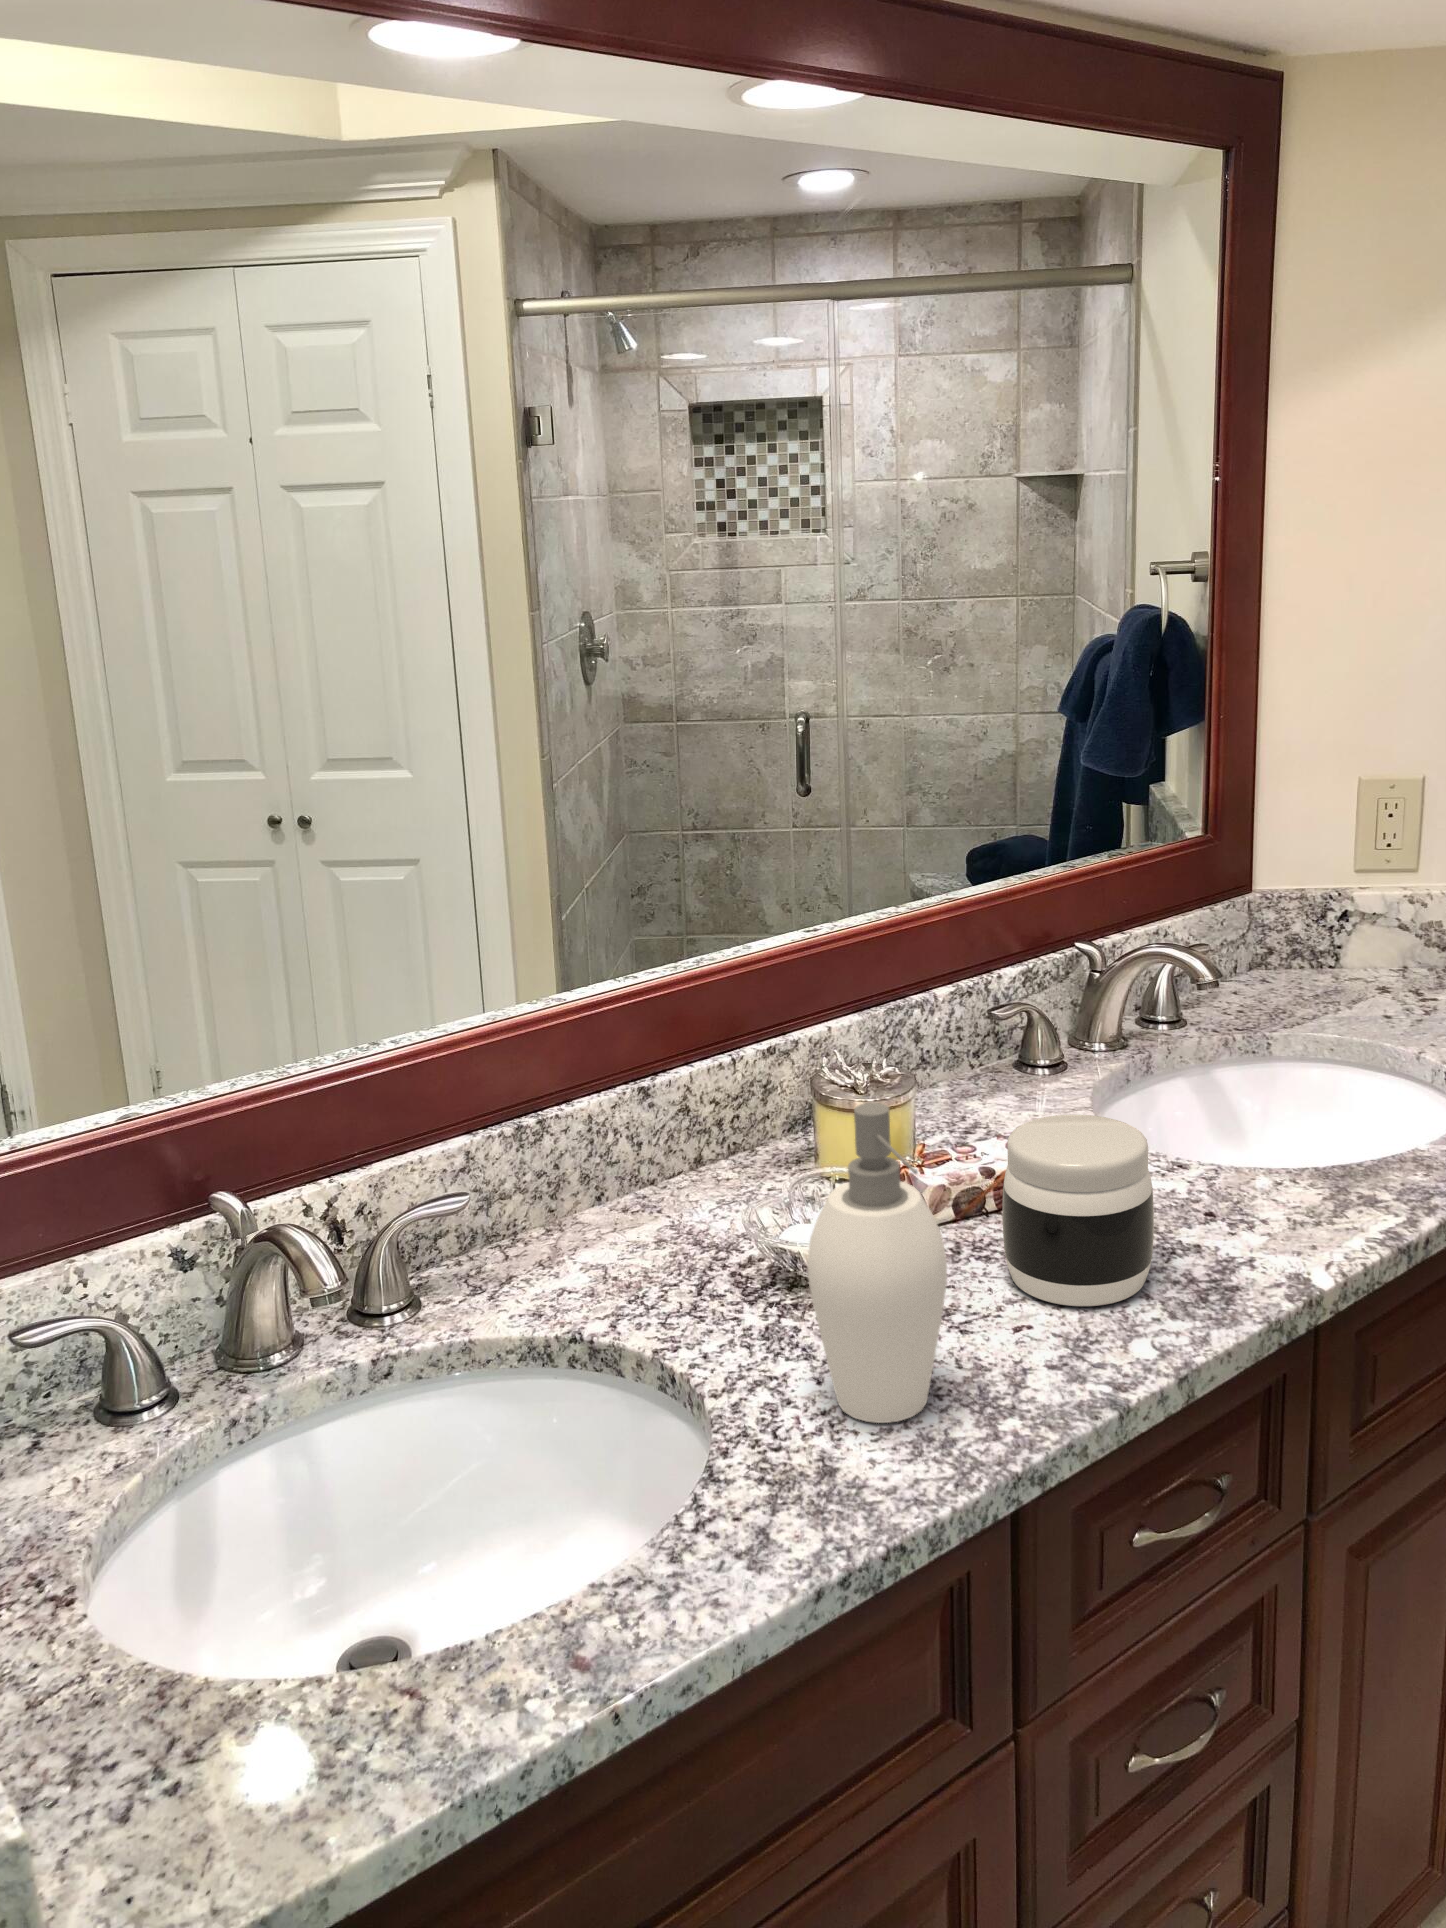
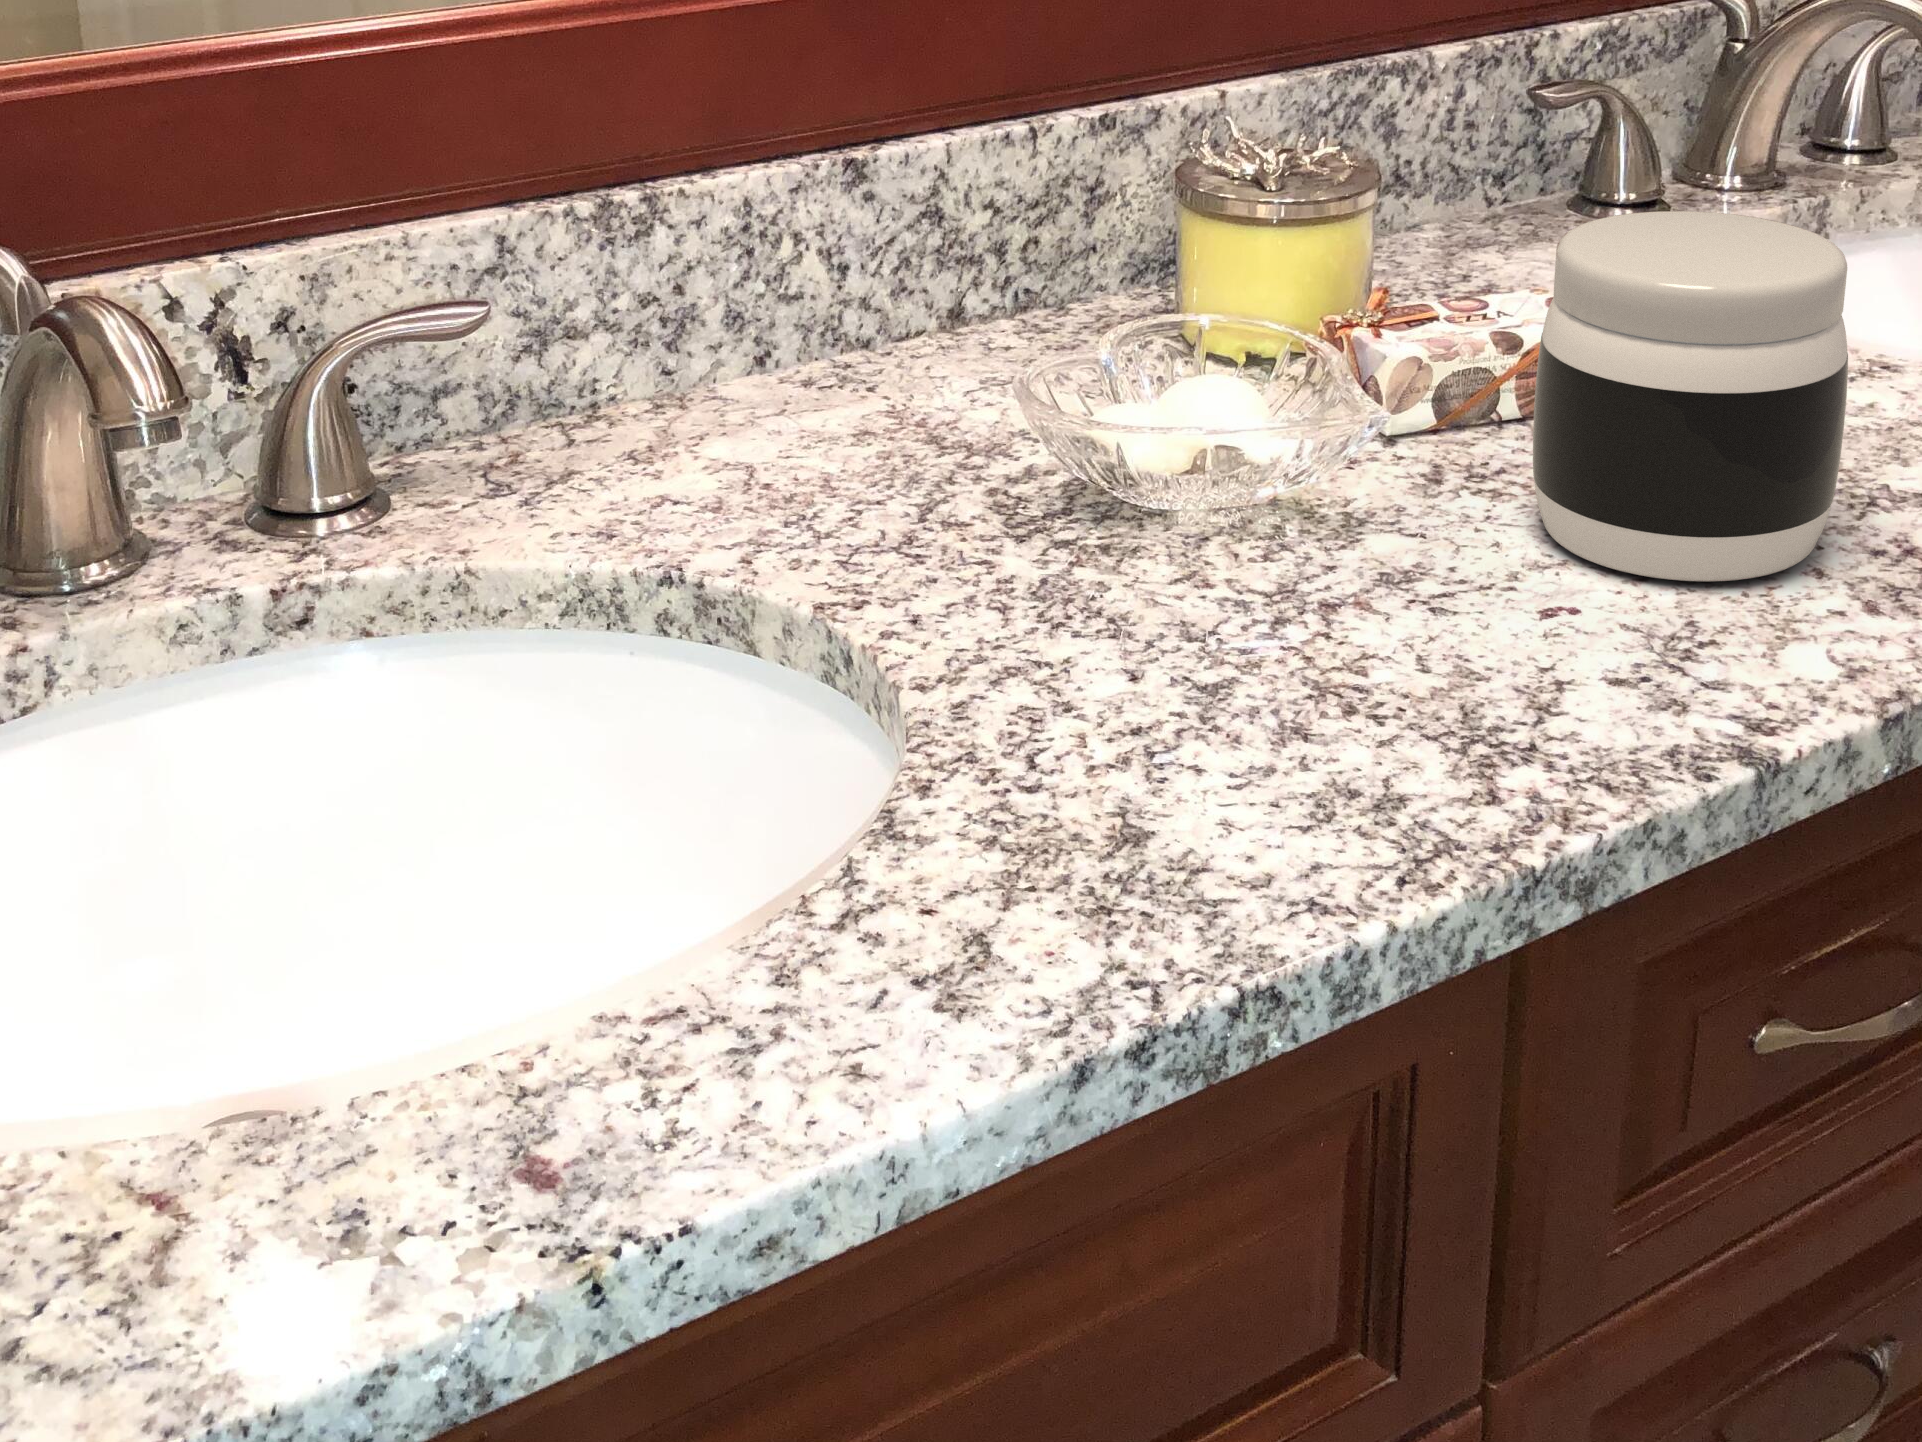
soap dispenser: present [807,1103,947,1423] -> none [1120,82,1414,758]

